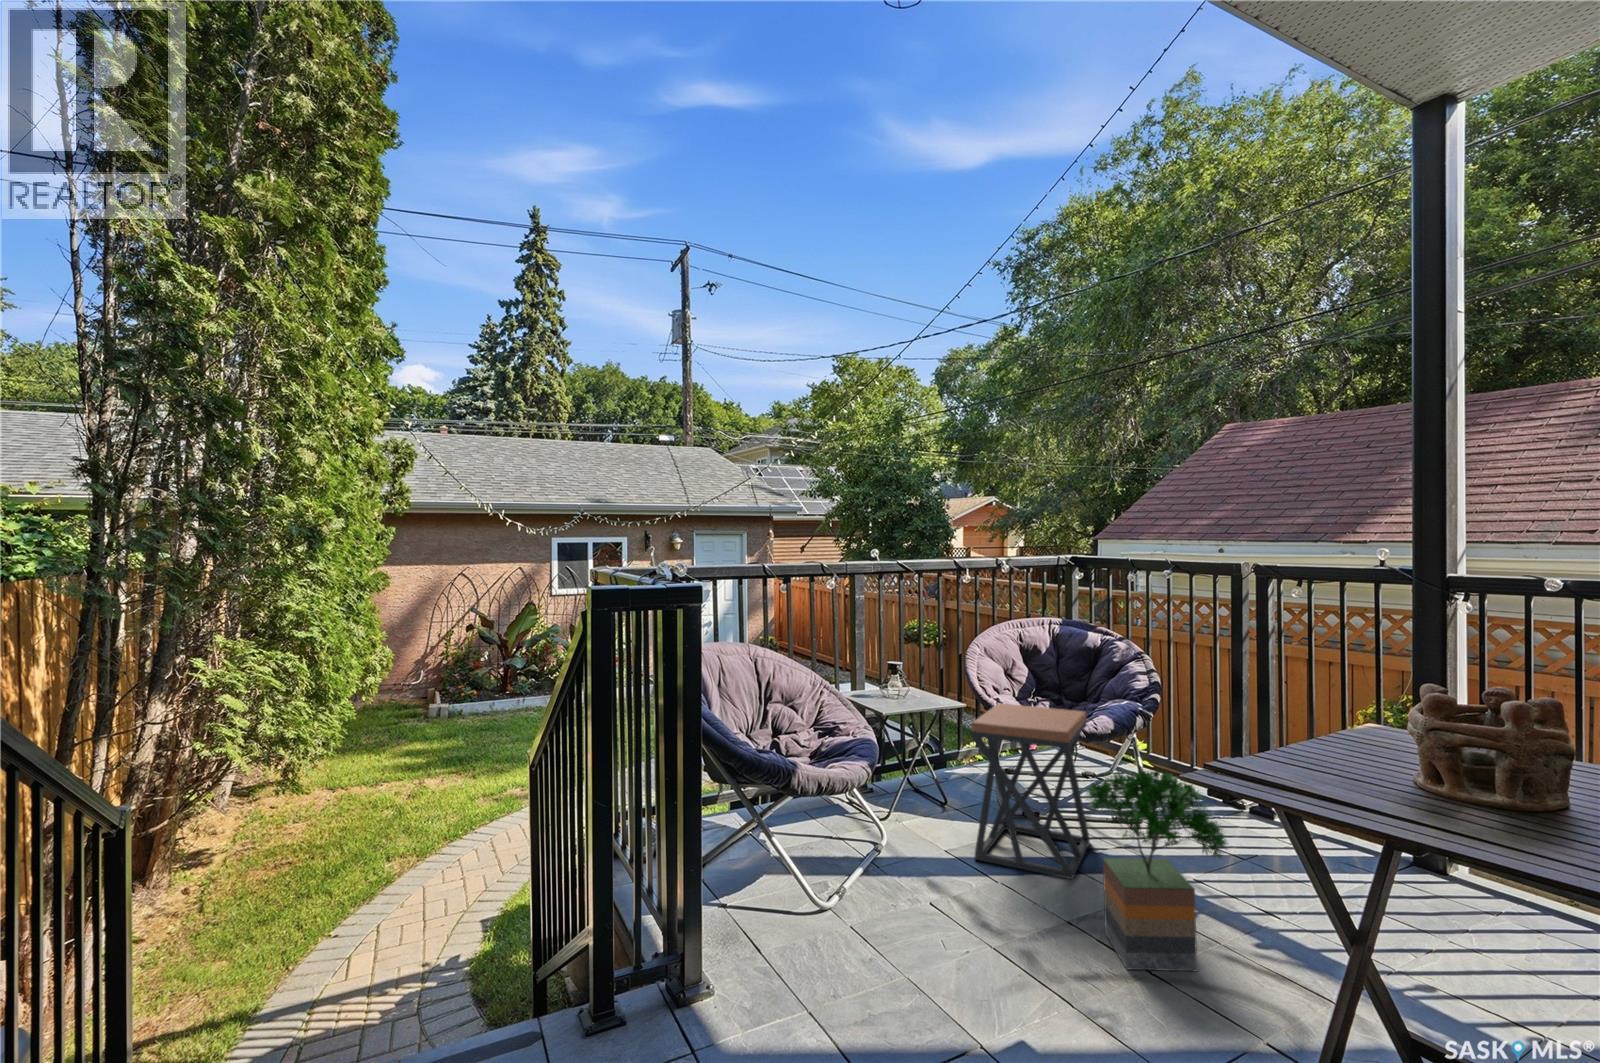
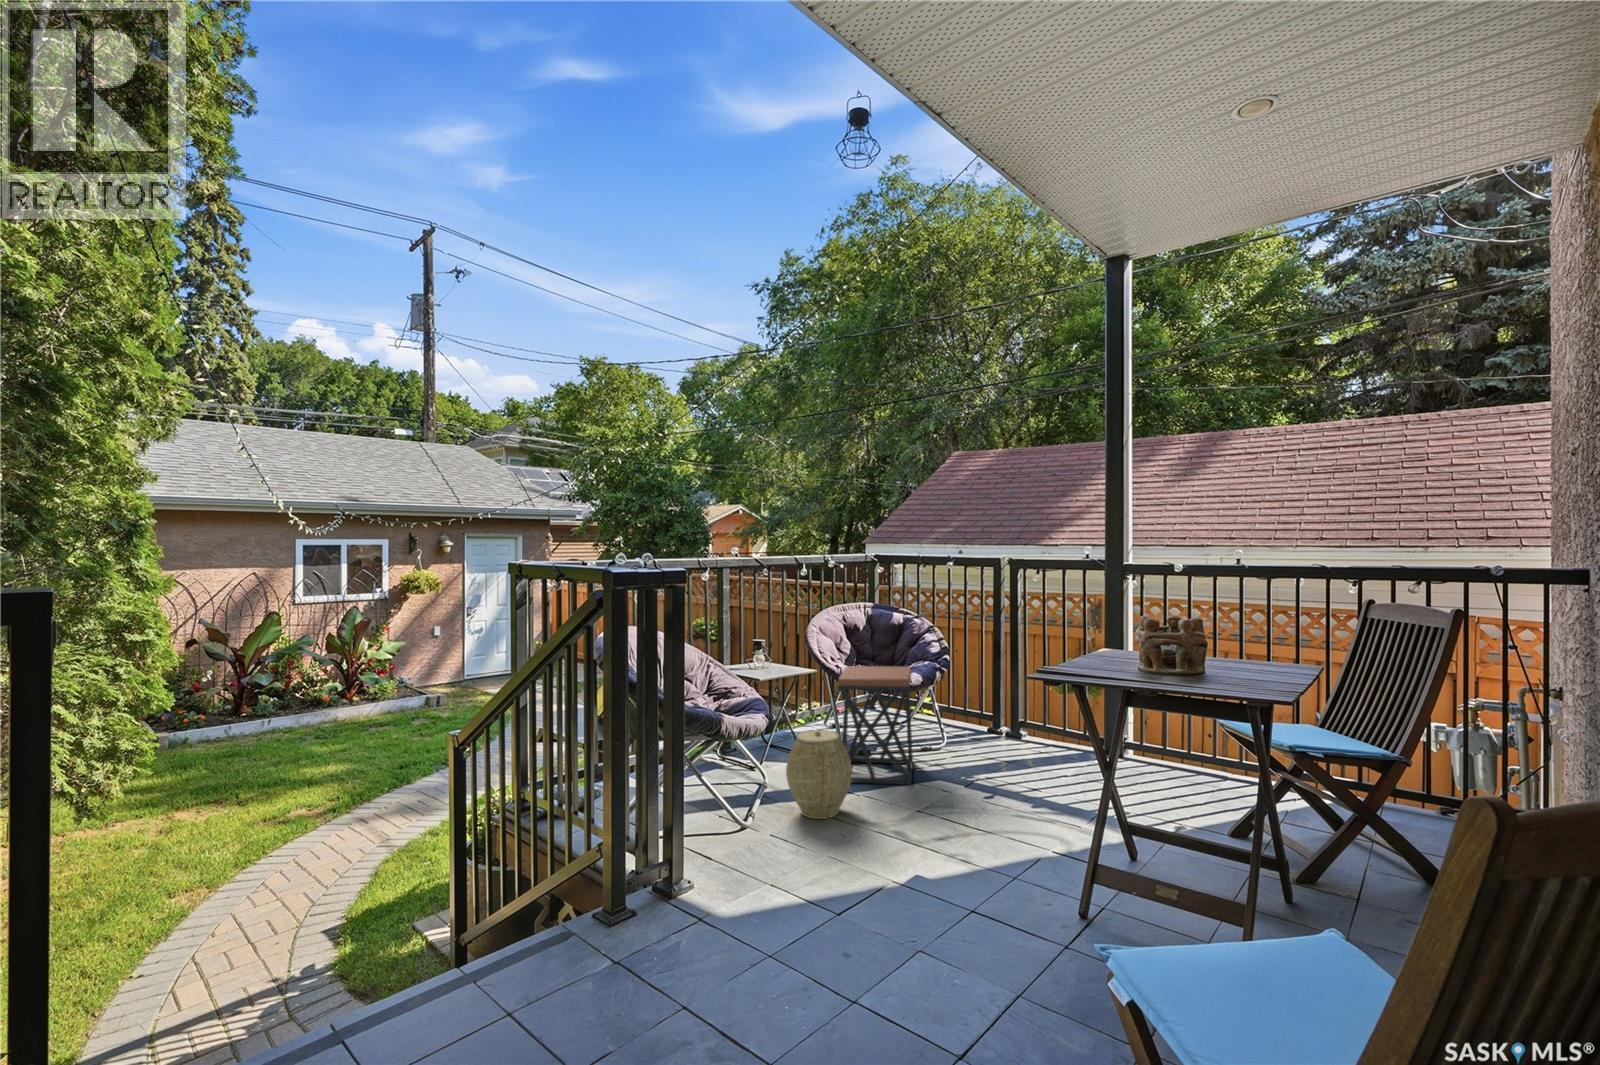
potted tree: present [1085,769,1228,971] -> none [933,693,1025,825]
woven basket: none [878,792,968,917] -> present [786,730,852,819]

